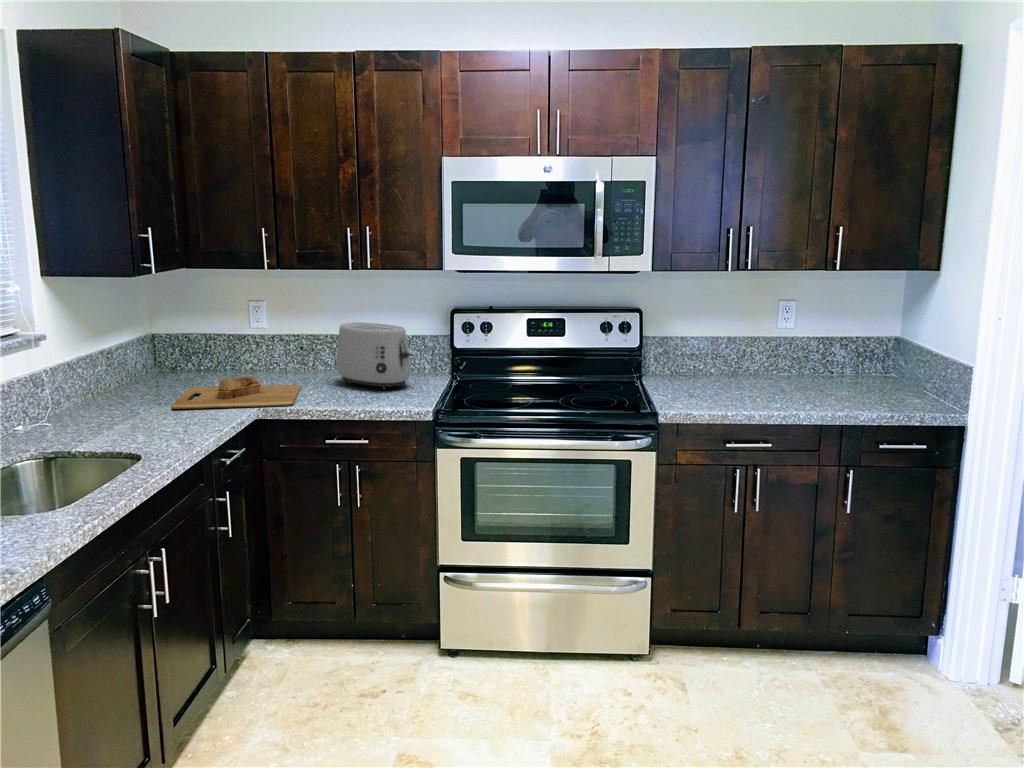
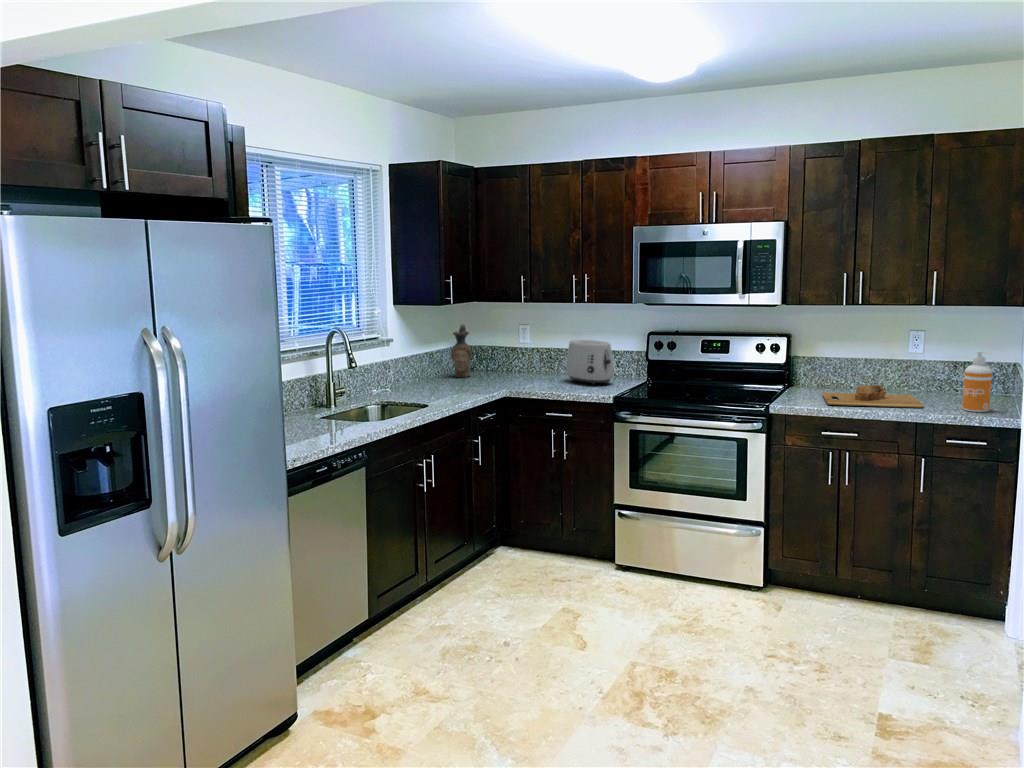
ceramic pitcher: none [145,303,181,386] -> present [451,324,472,377]
soap dispenser: none [878,329,917,405] -> present [962,351,992,412]
cutting board: present [172,376,301,409] -> present [822,385,924,408]

